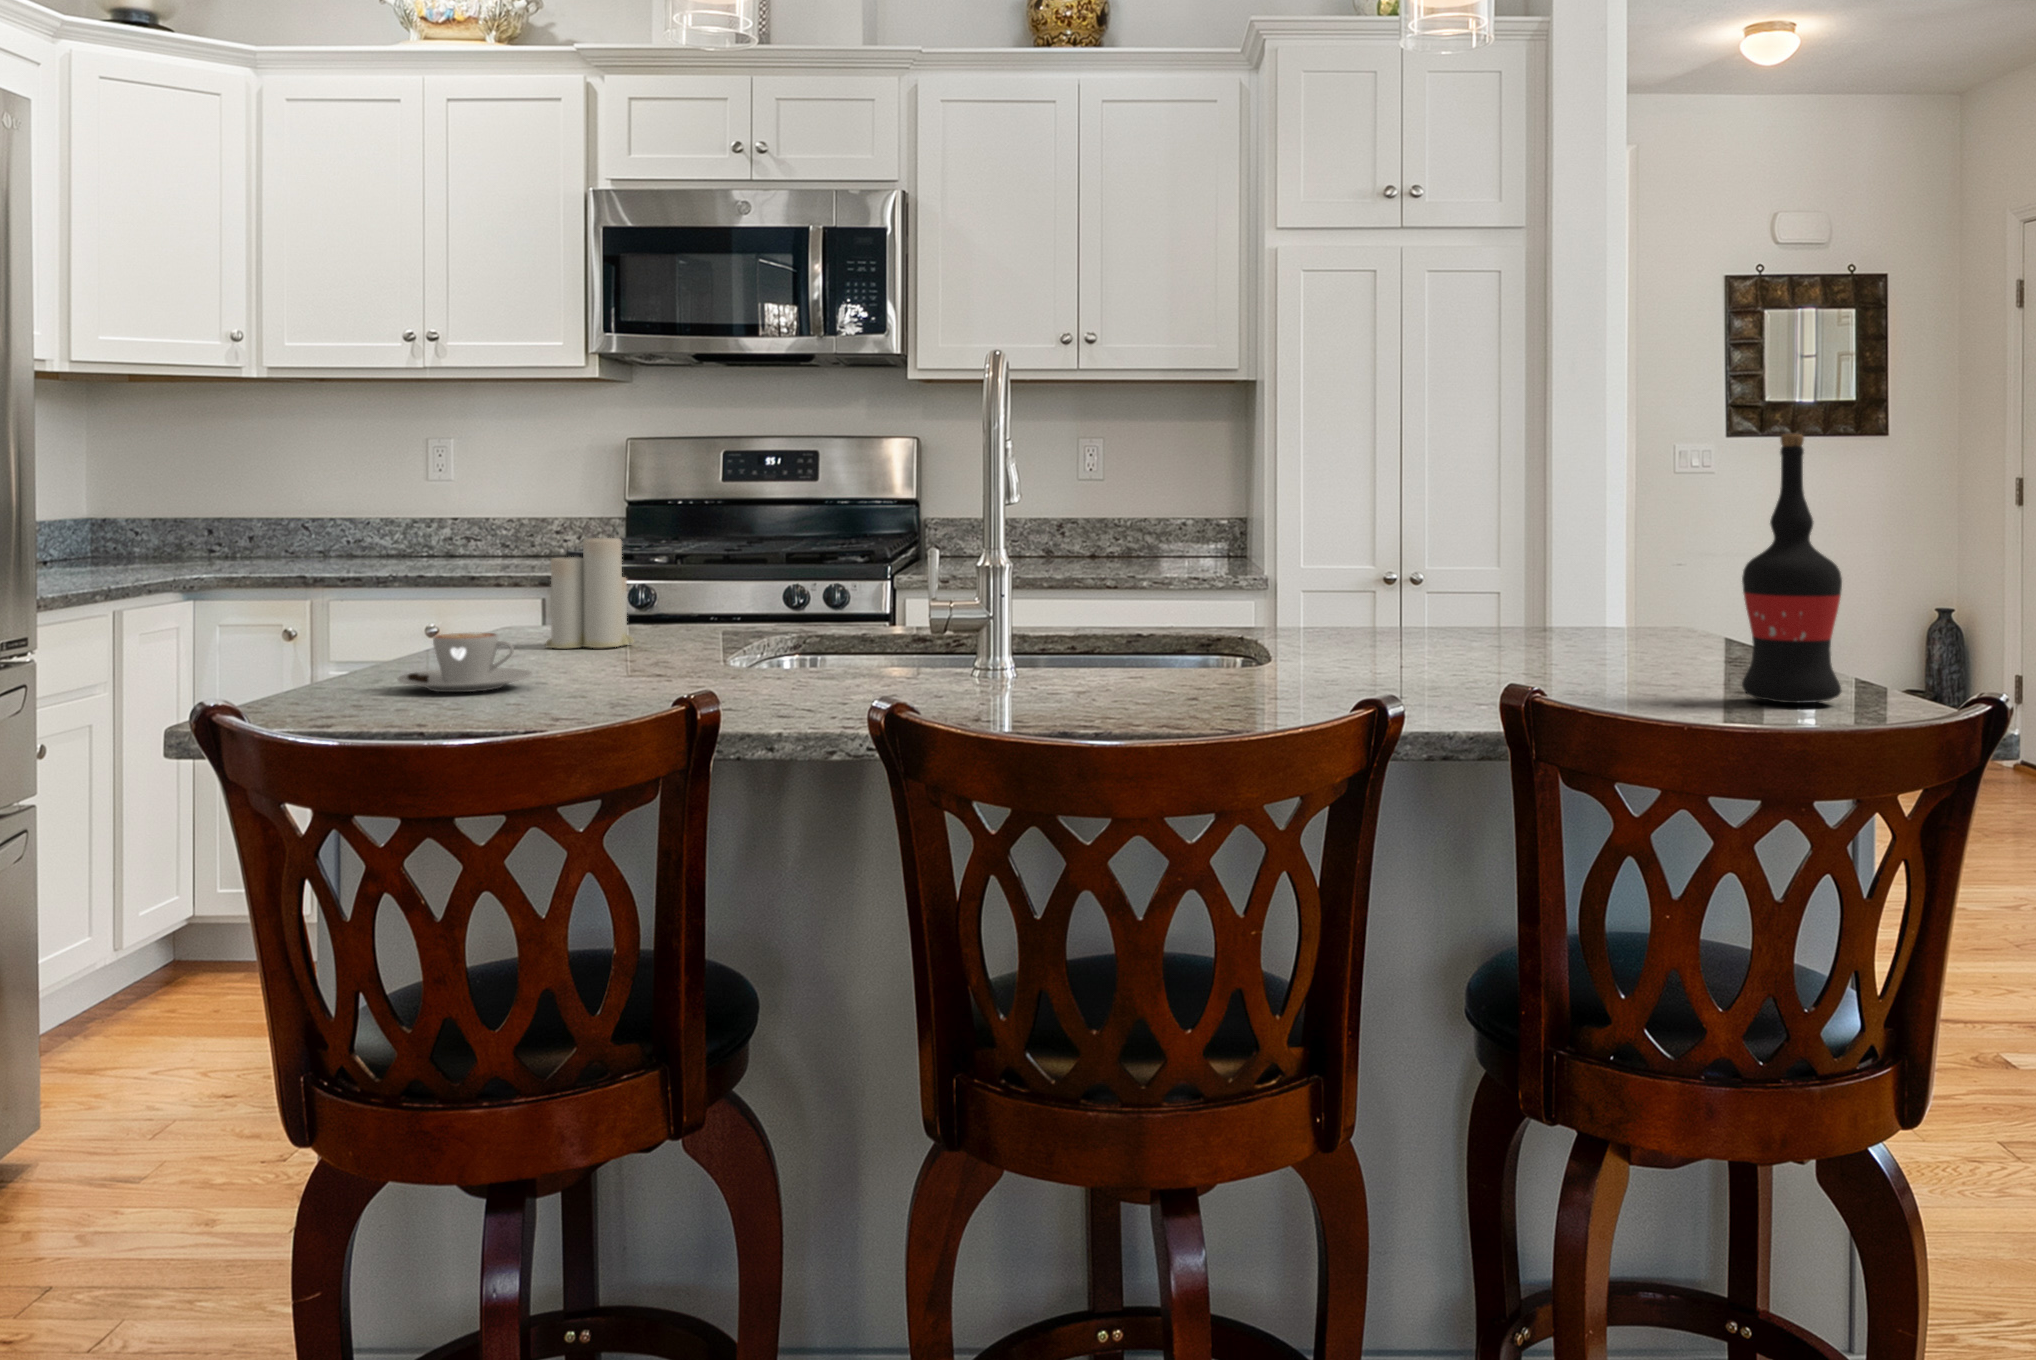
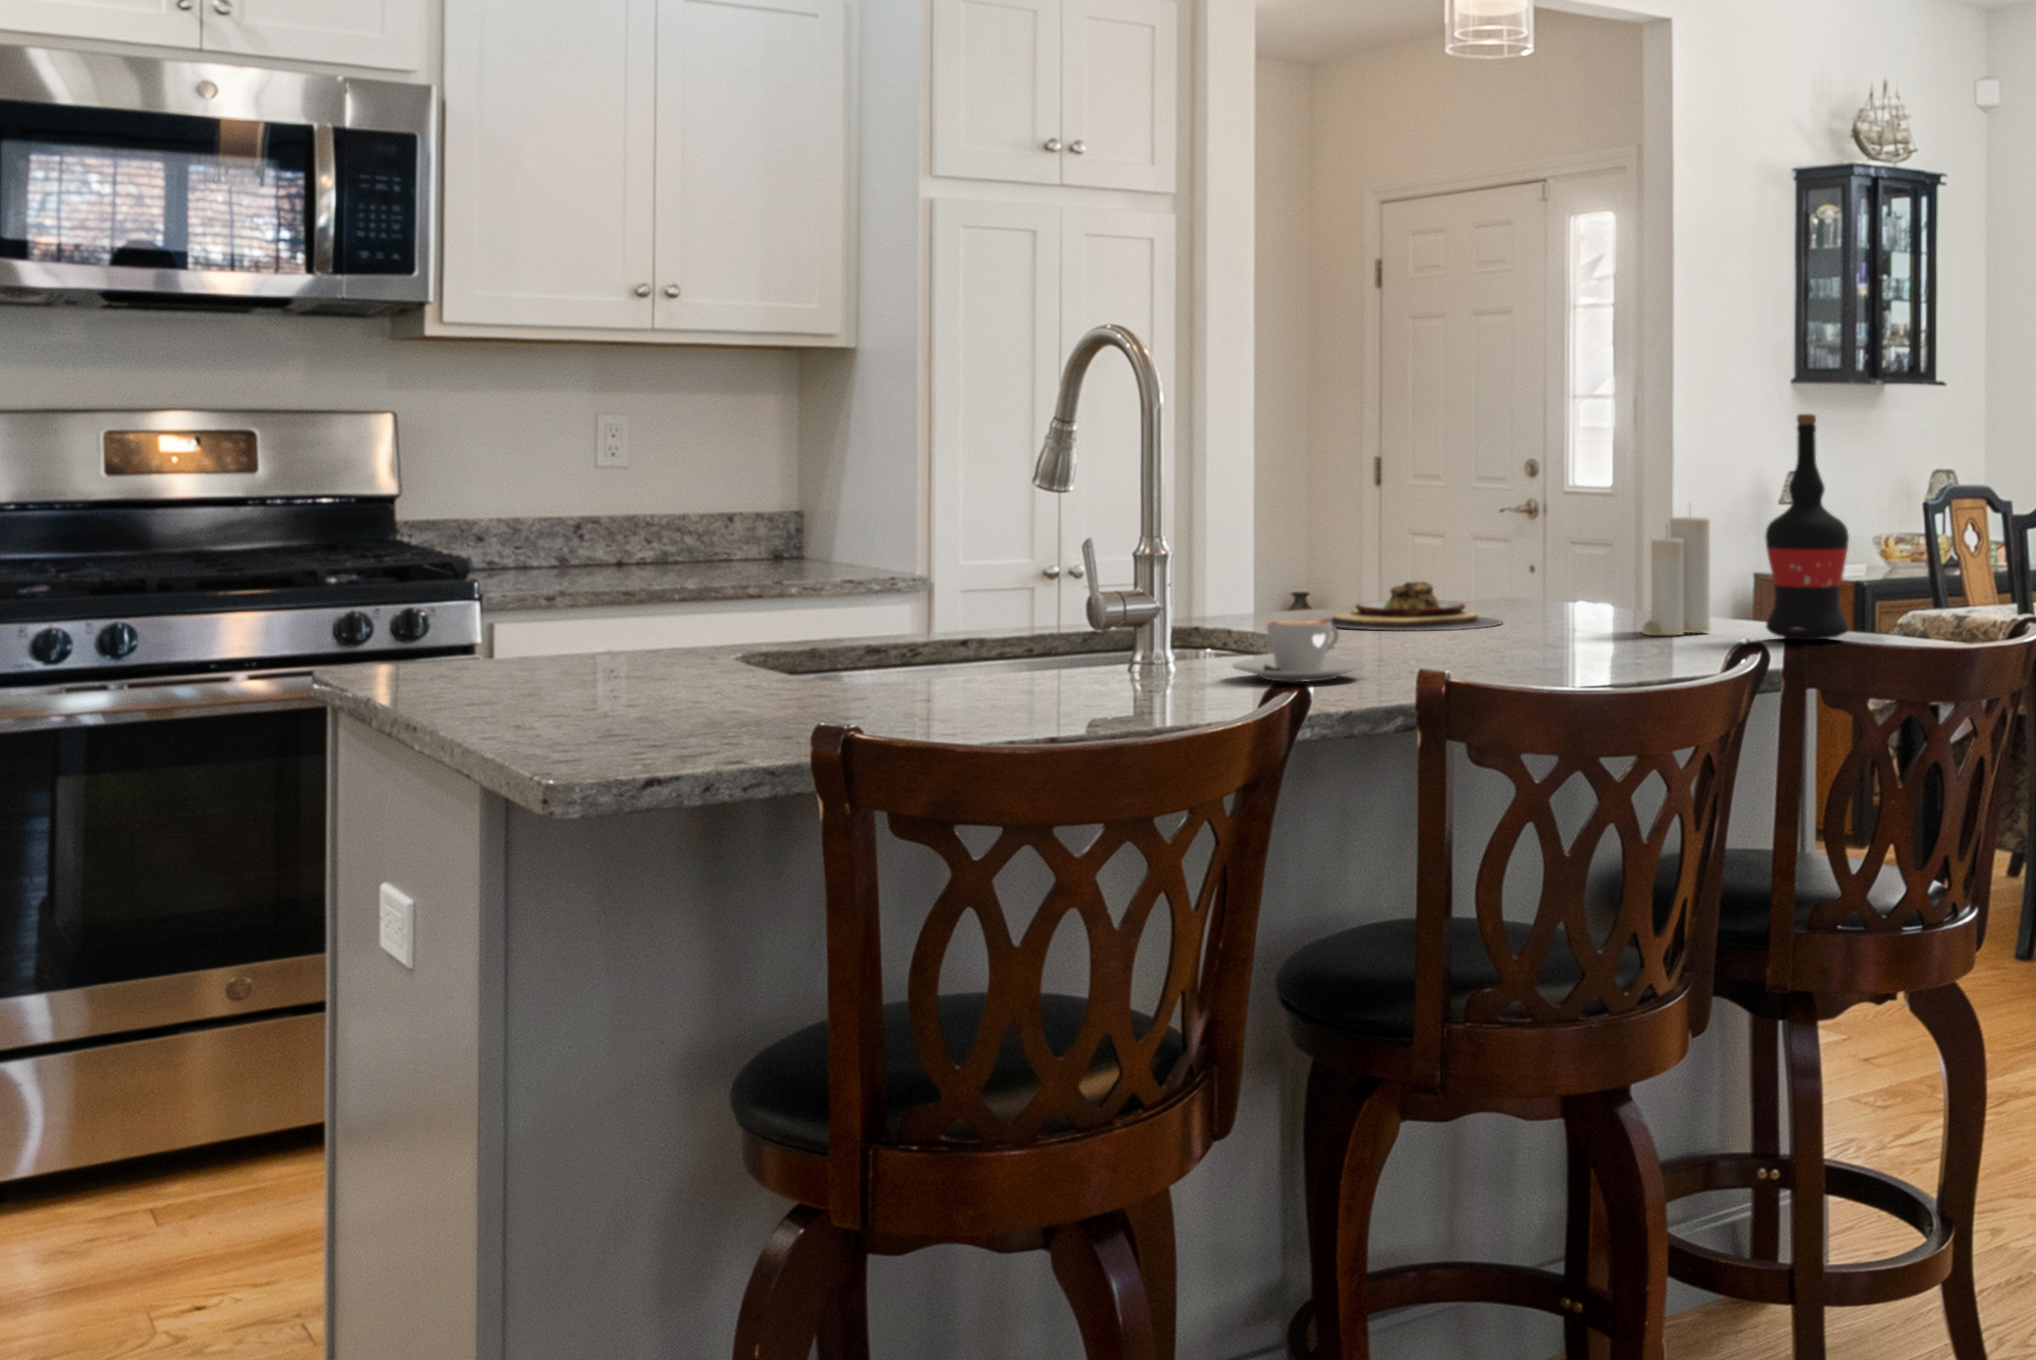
candle: present [545,538,634,648] -> present [1642,516,1710,636]
plate: none [1387,610,1585,663] -> present [1321,582,1502,631]
coffee cup: present [398,633,532,692] -> present [1233,619,1366,682]

